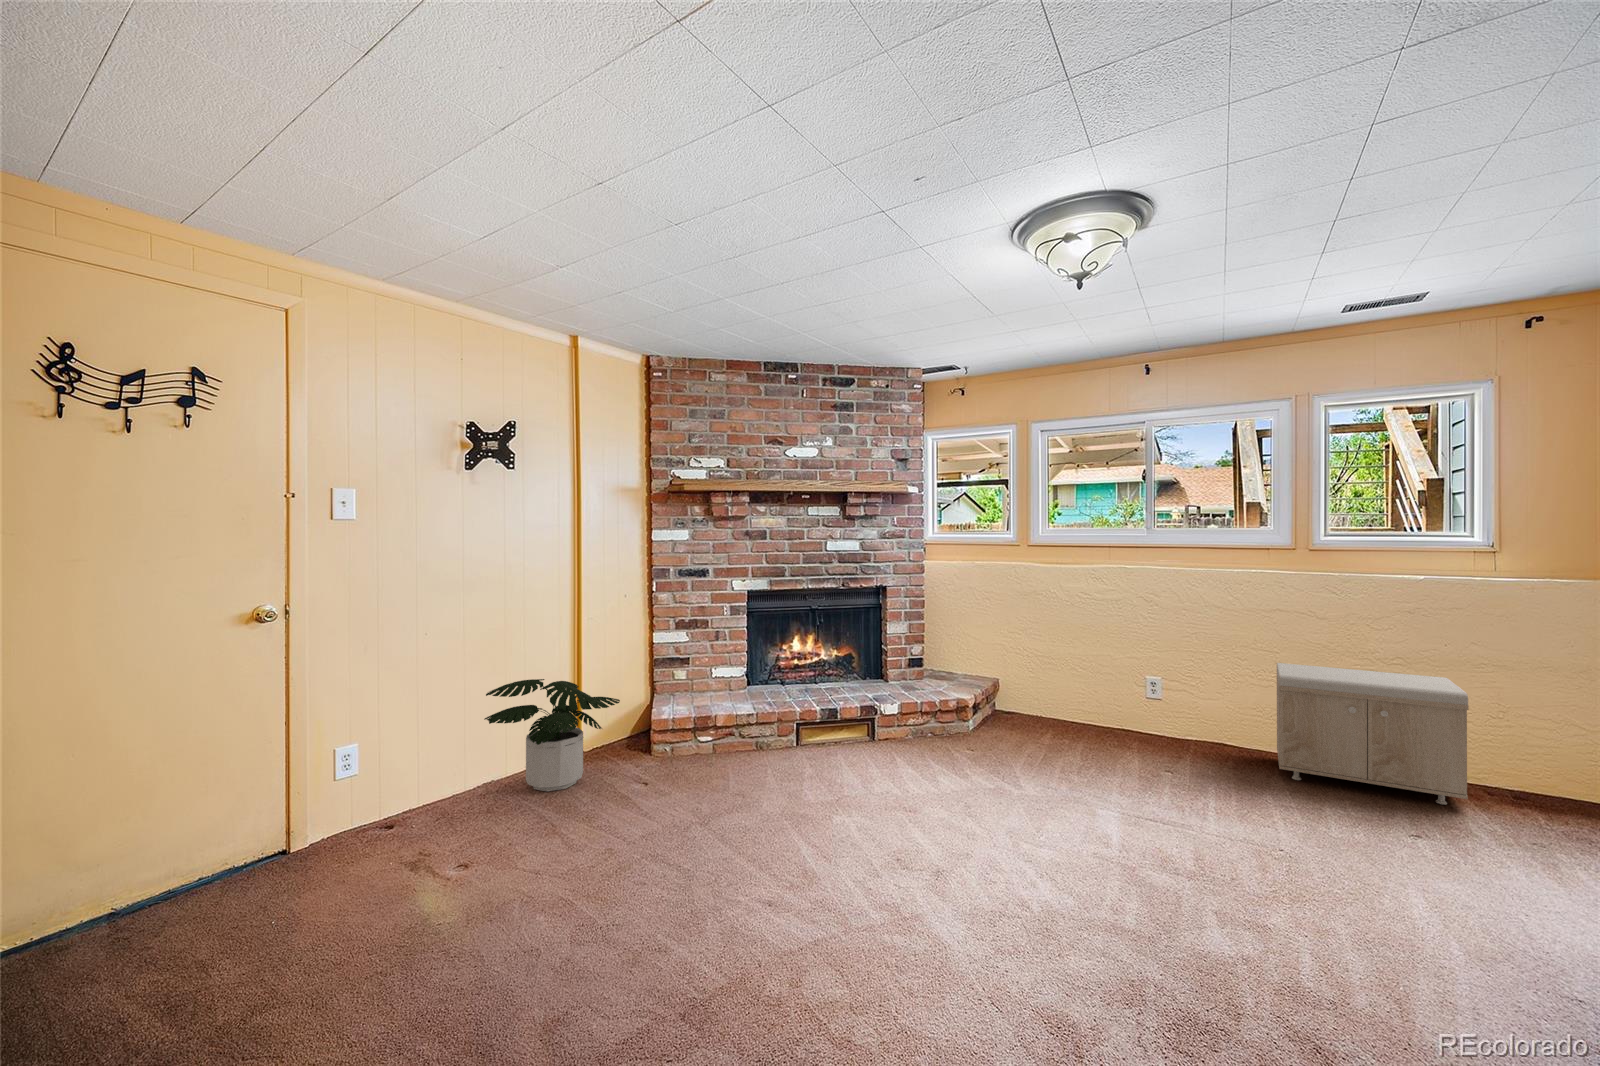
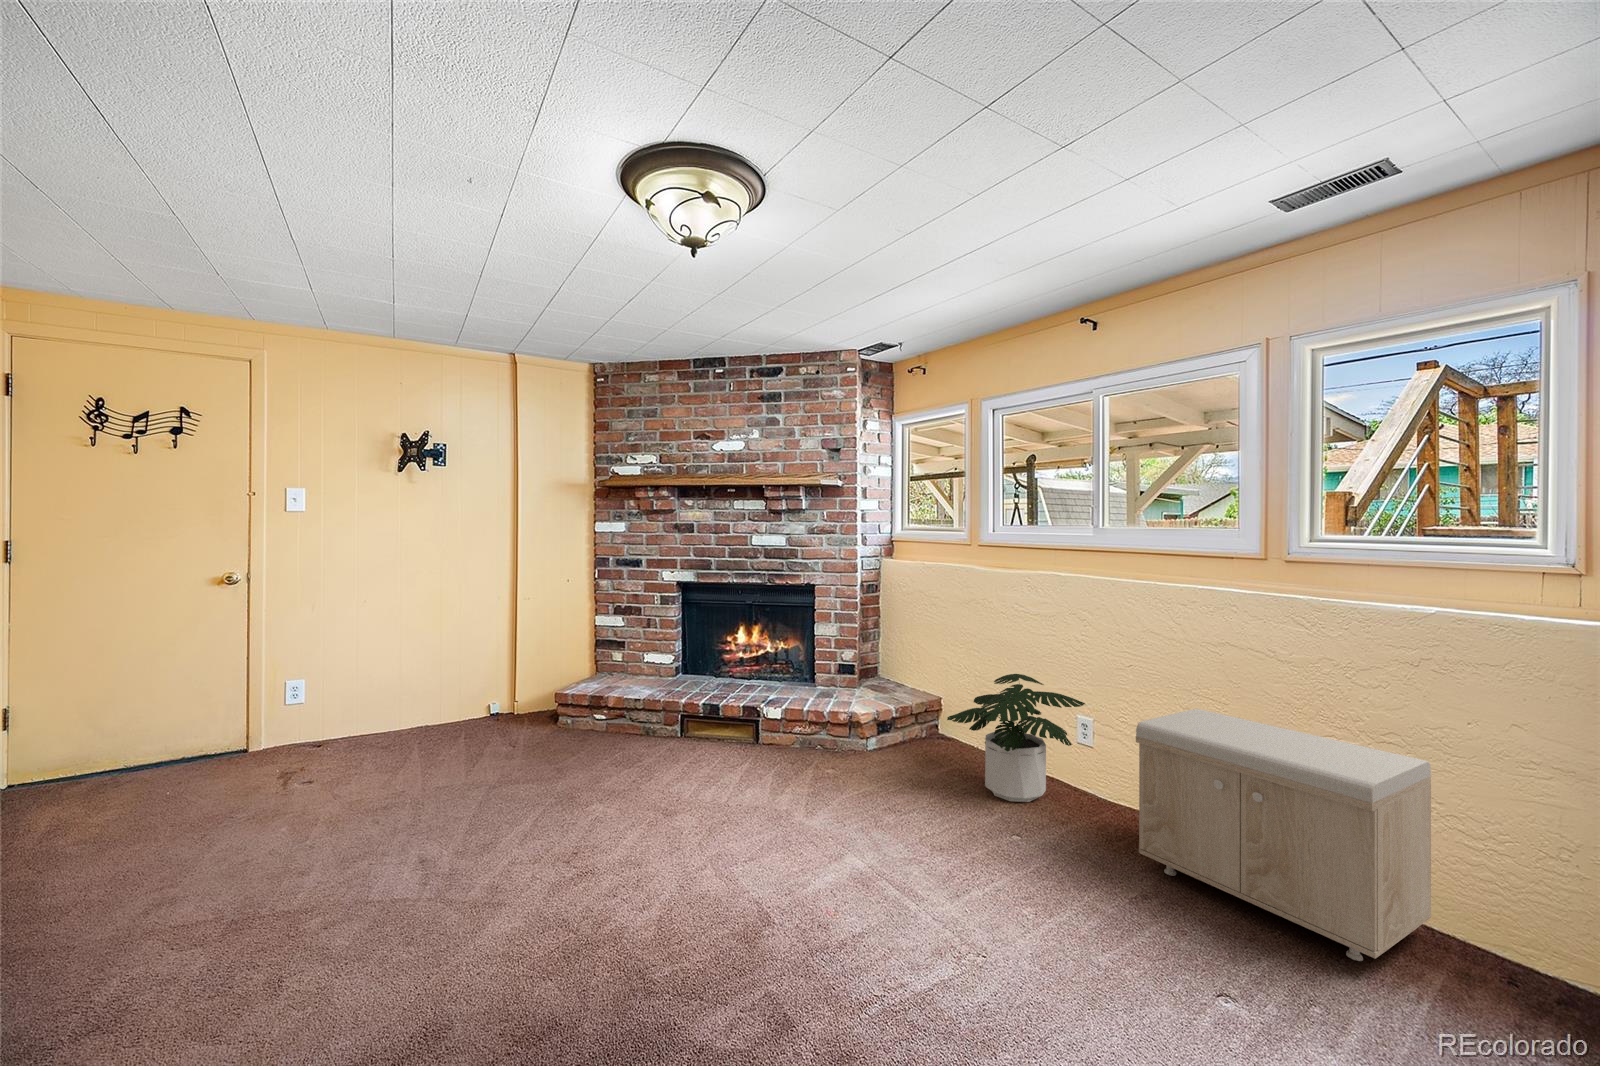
potted plant: present [484,679,620,792] -> present [947,674,1085,802]

